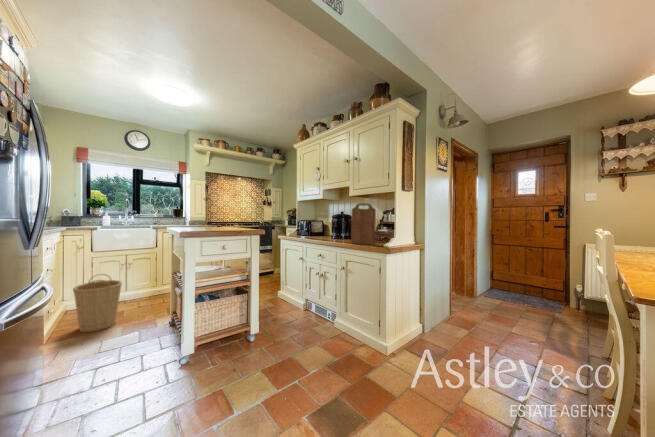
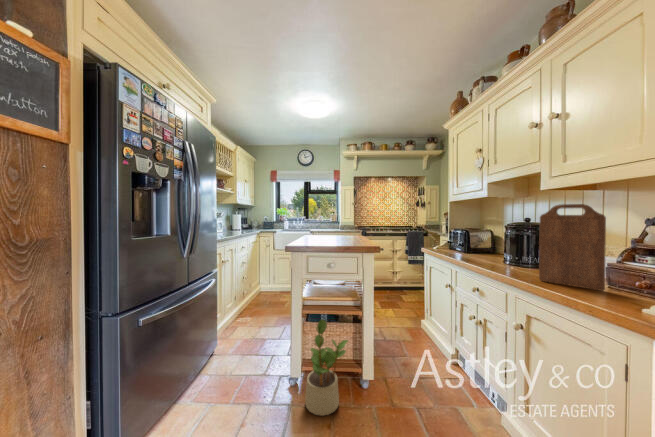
basket: present [73,274,122,332] -> none [244,274,275,323]
potted plant: none [199,291,237,369] -> present [305,319,348,415]

